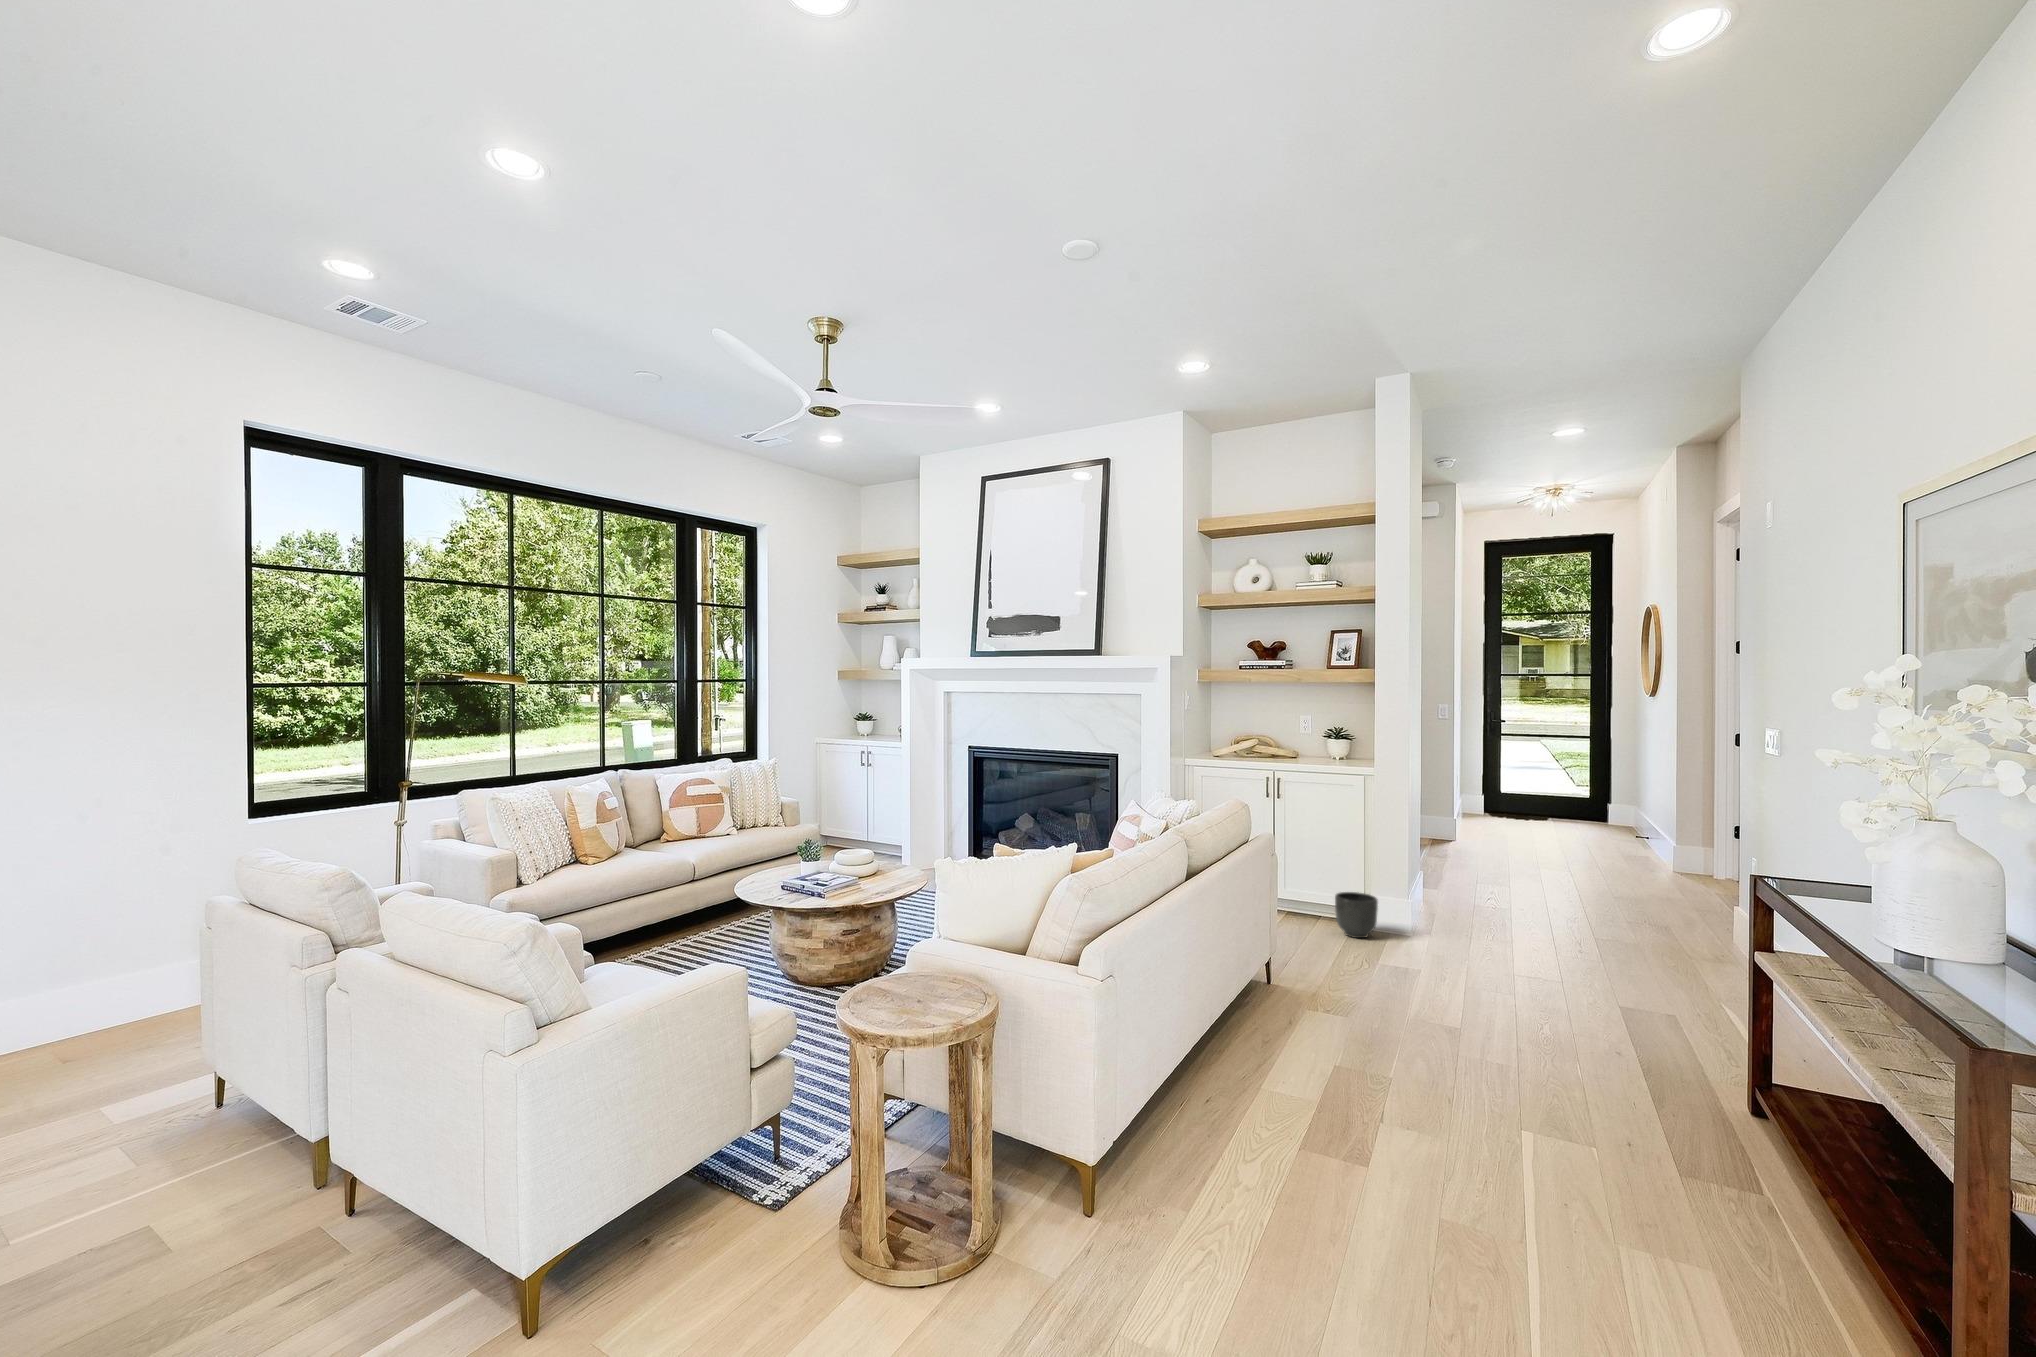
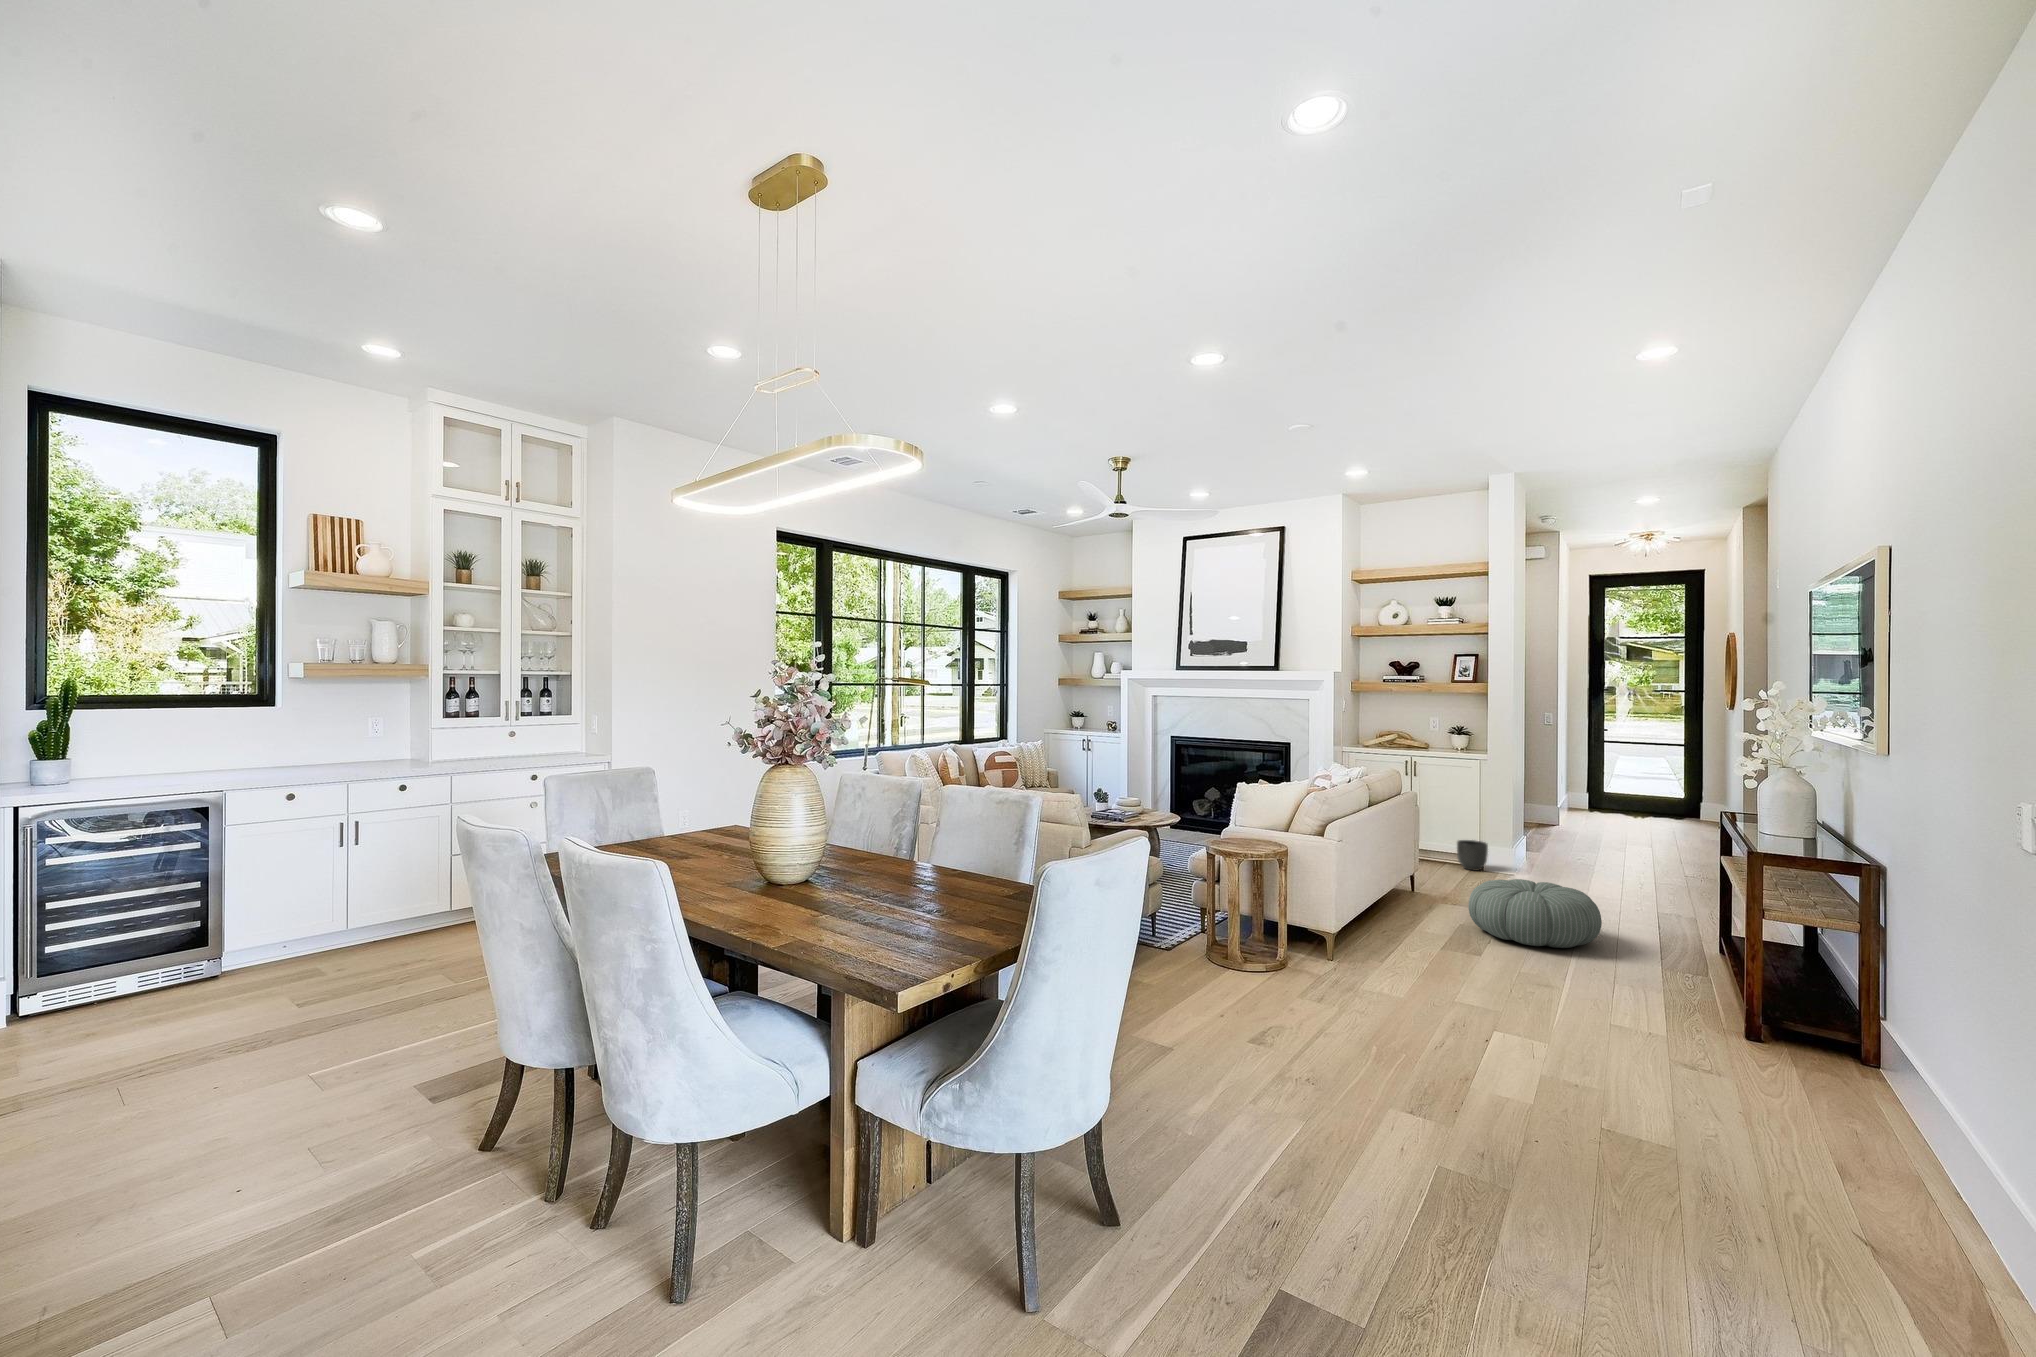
pouf: none [1355,995,1584,1146] -> present [1469,879,1602,948]

